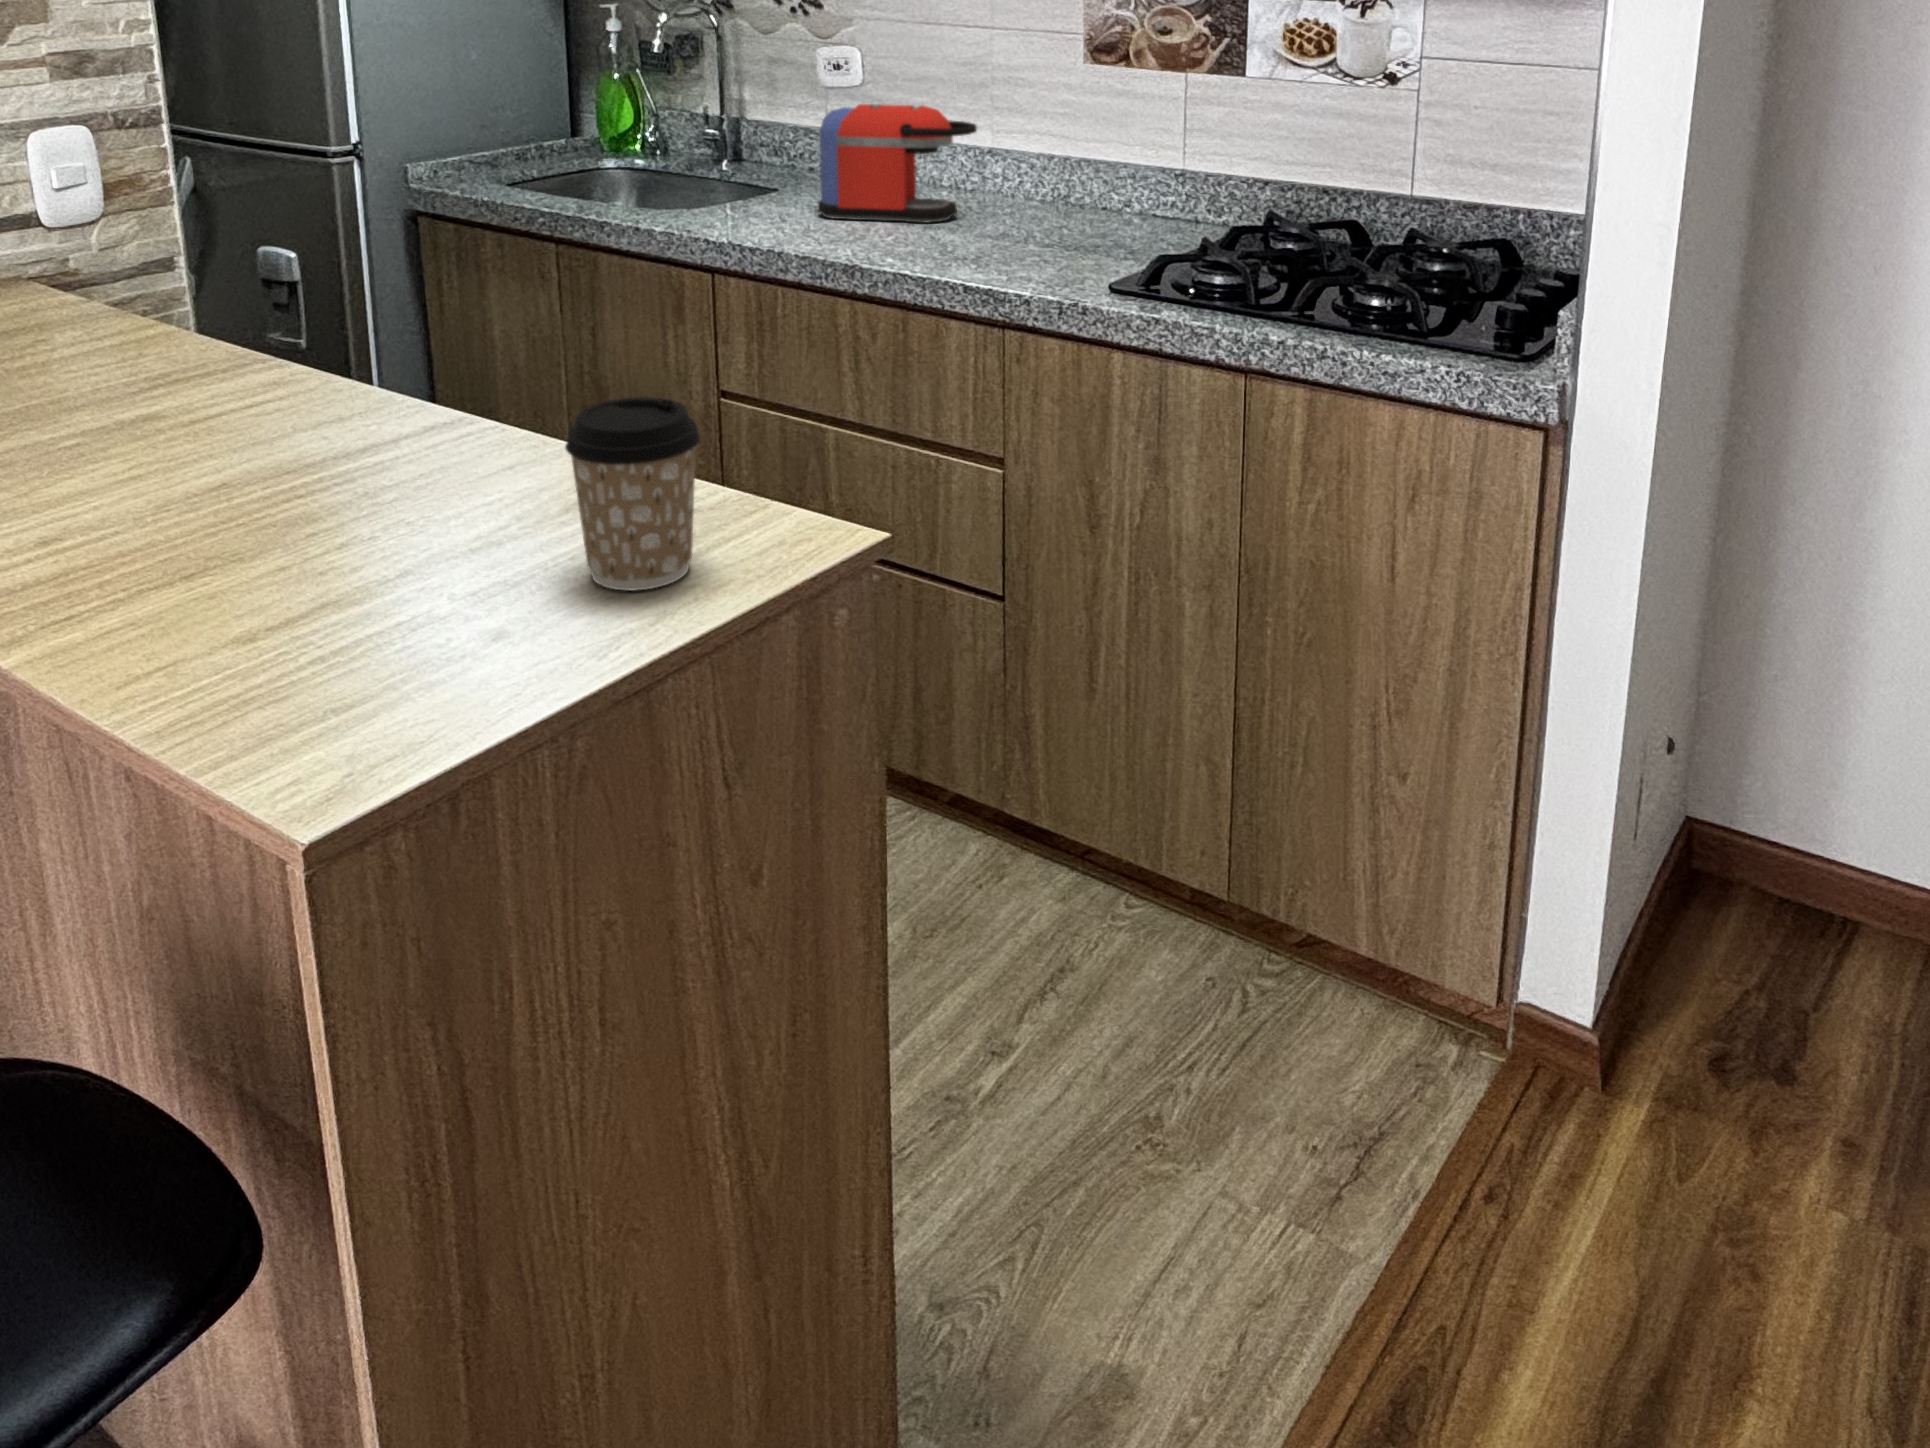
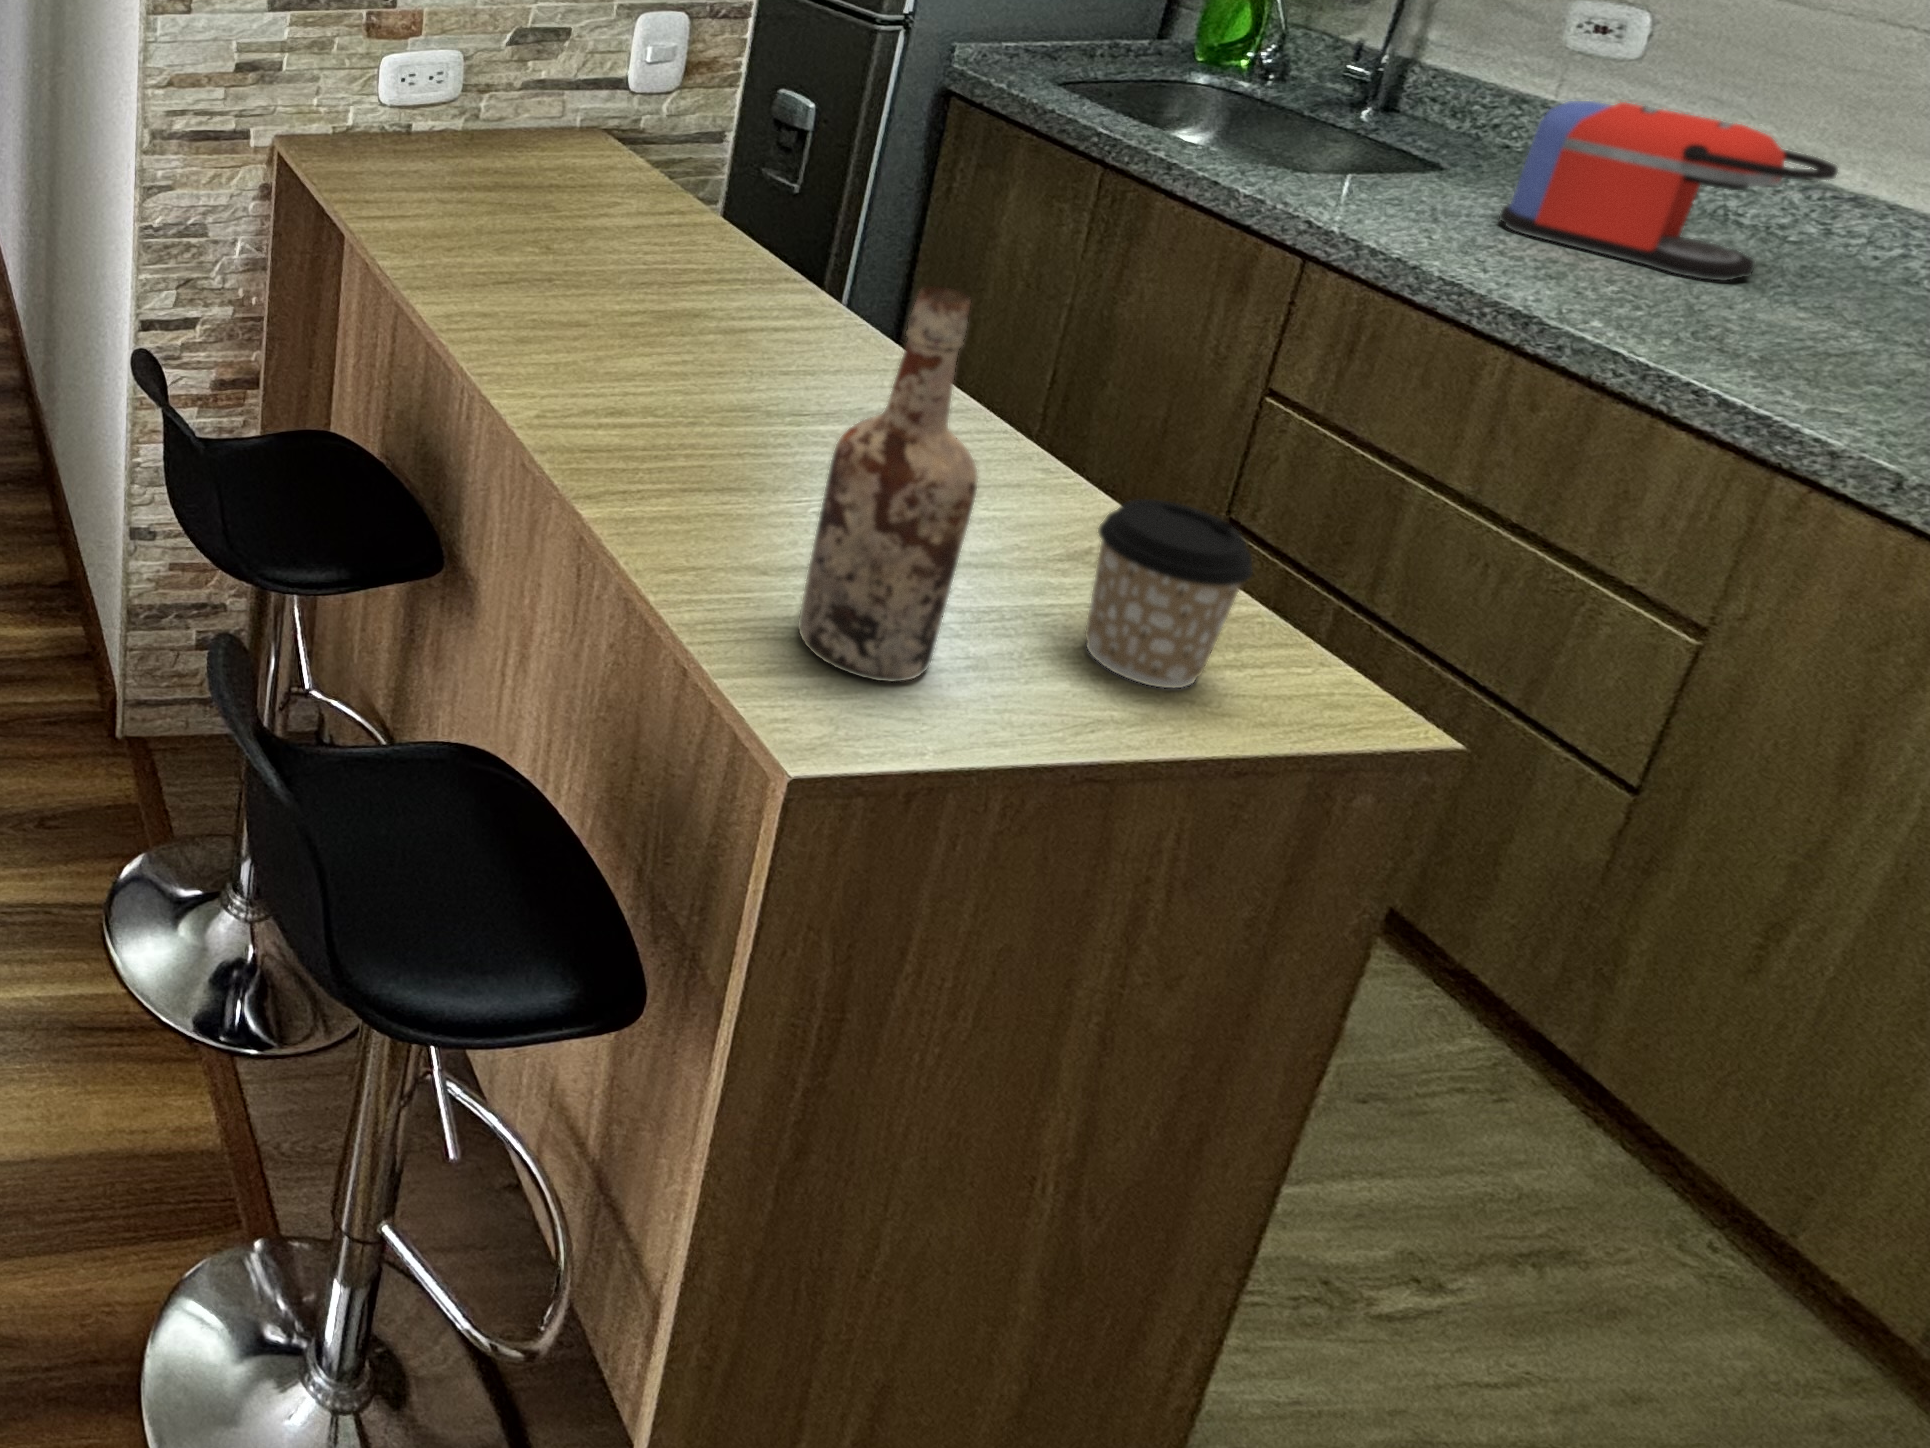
wine bottle: none [261,196,443,703] -> present [798,286,978,682]

